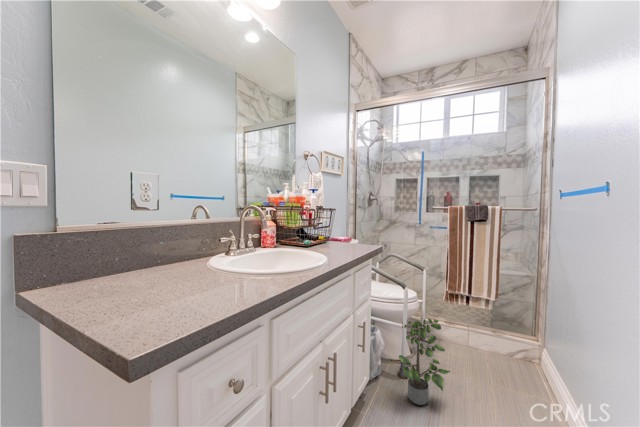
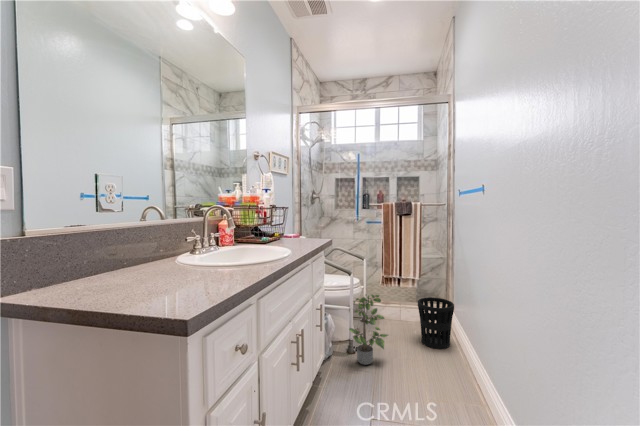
wastebasket: none [493,326,547,398] -> present [418,297,454,349]

